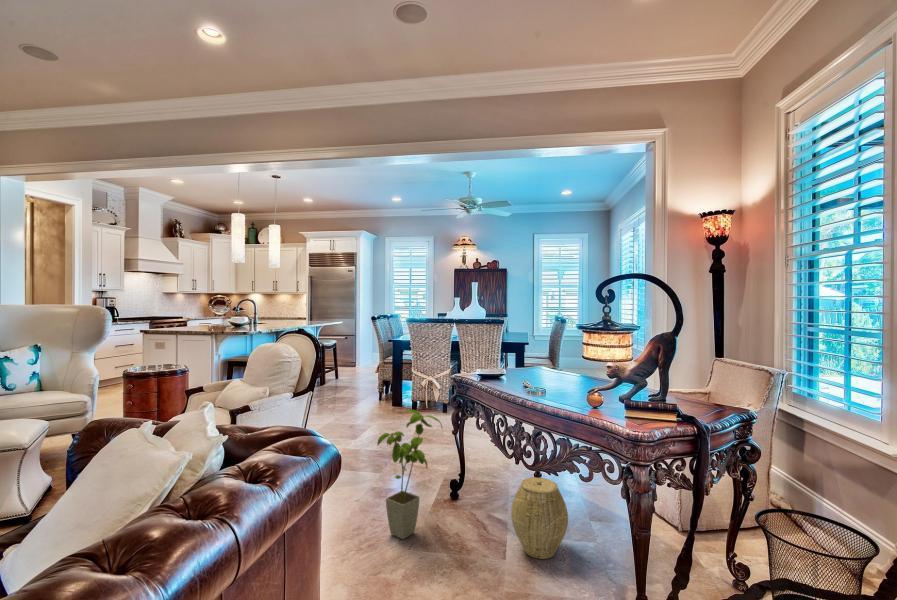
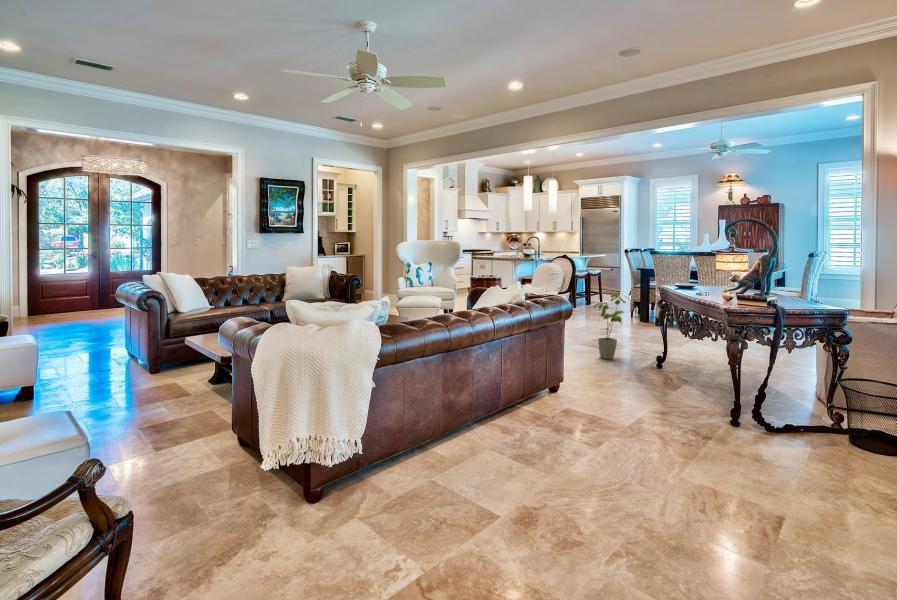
woven basket: present [511,477,568,559] -> none [665,334,701,374]

